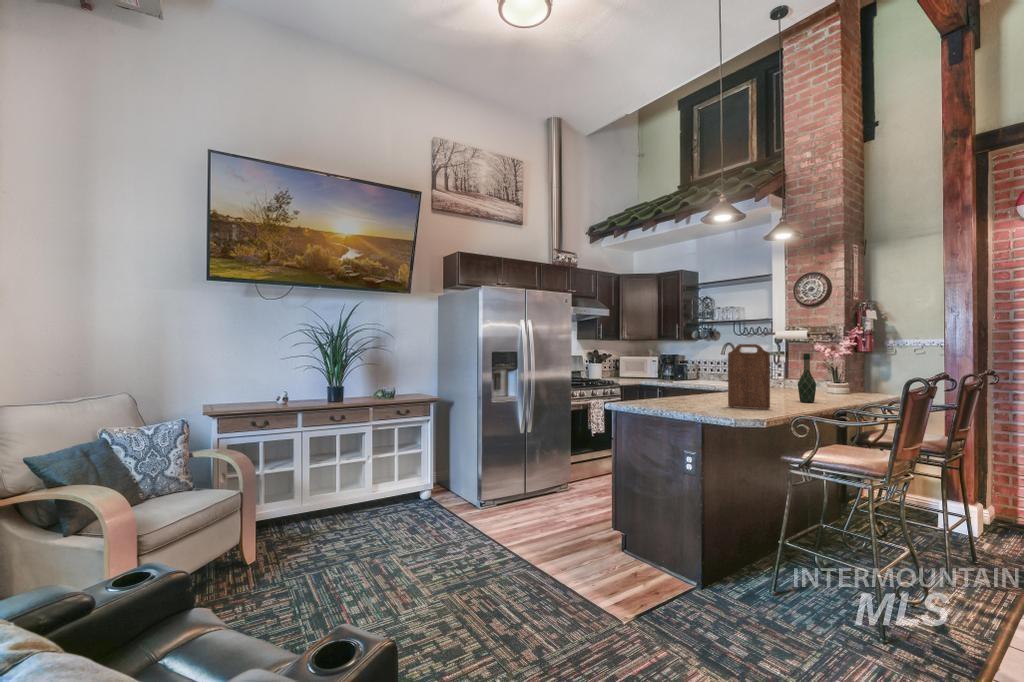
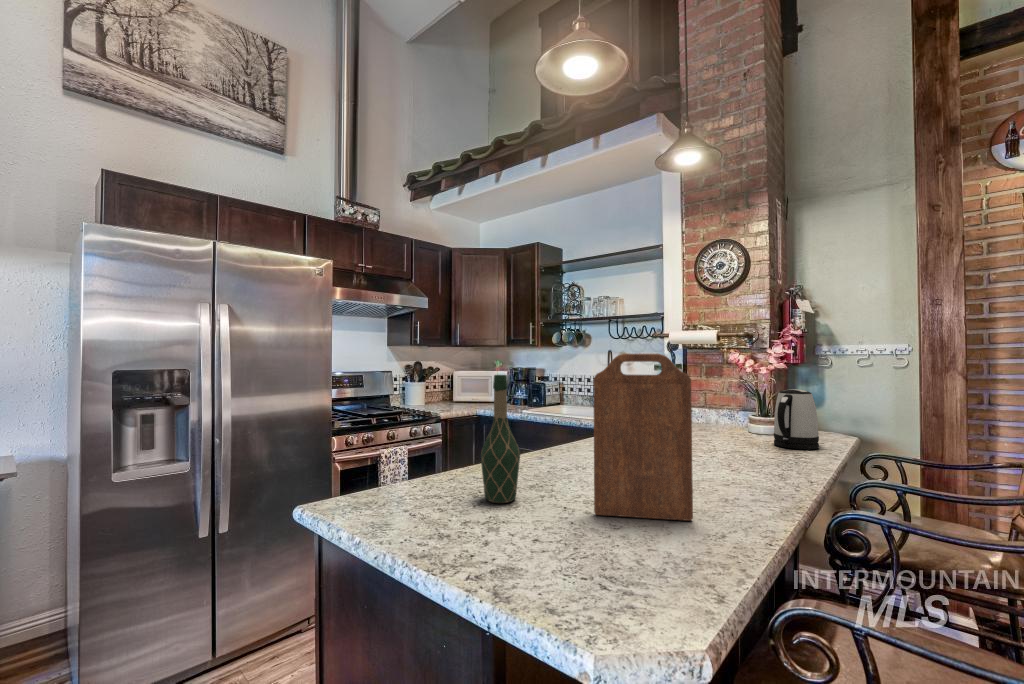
wine bottle: present [798,354,816,402] -> present [481,375,520,503]
kettle: none [837,366,865,399] -> present [774,389,819,450]

